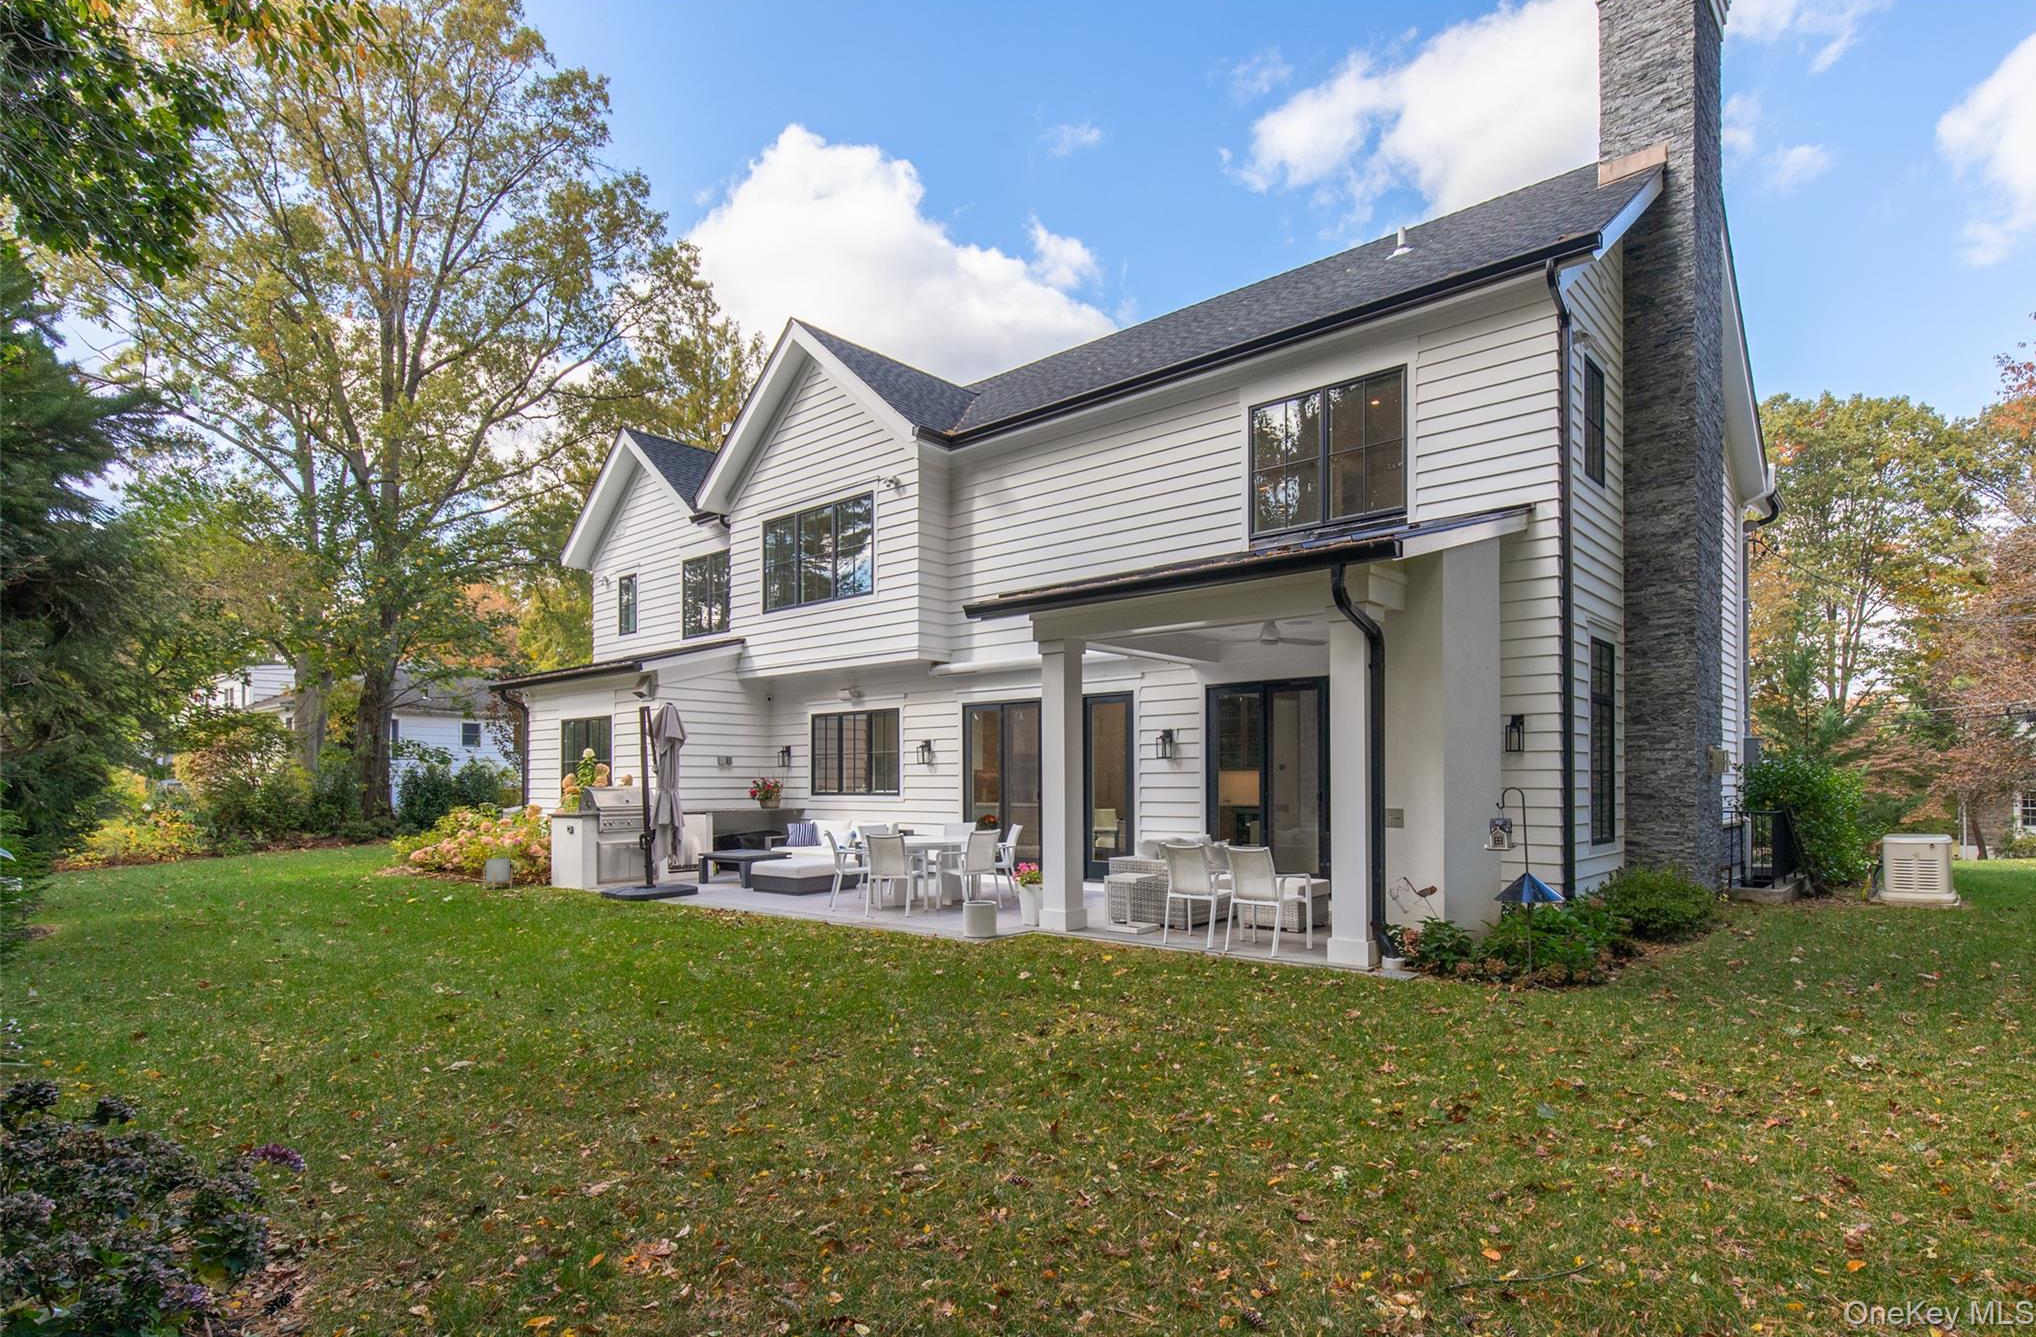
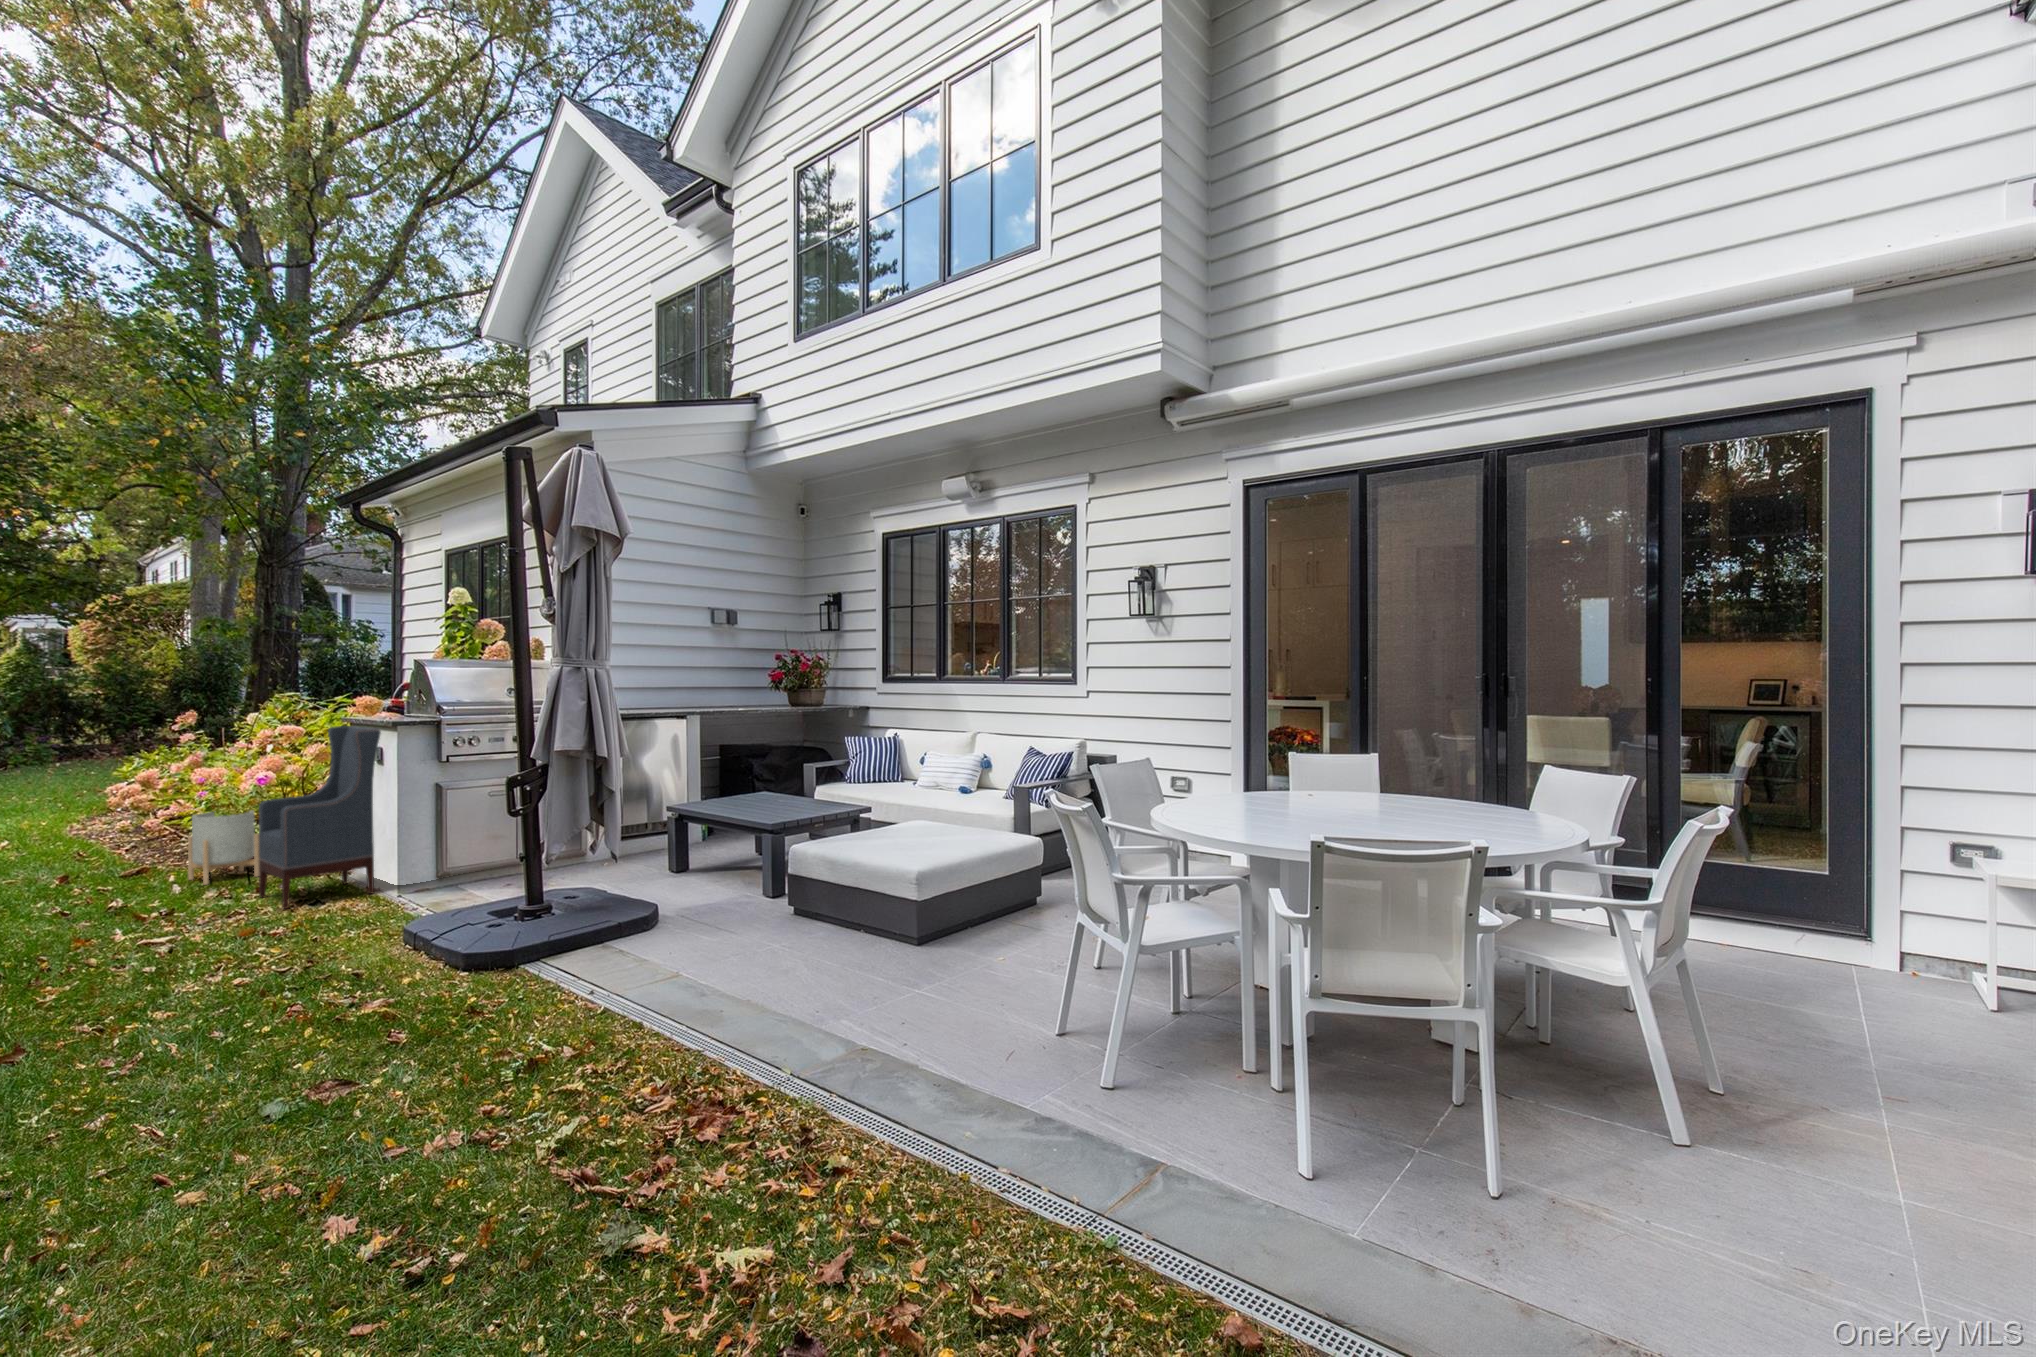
armchair: none [525,819,577,895] -> present [259,726,381,909]

